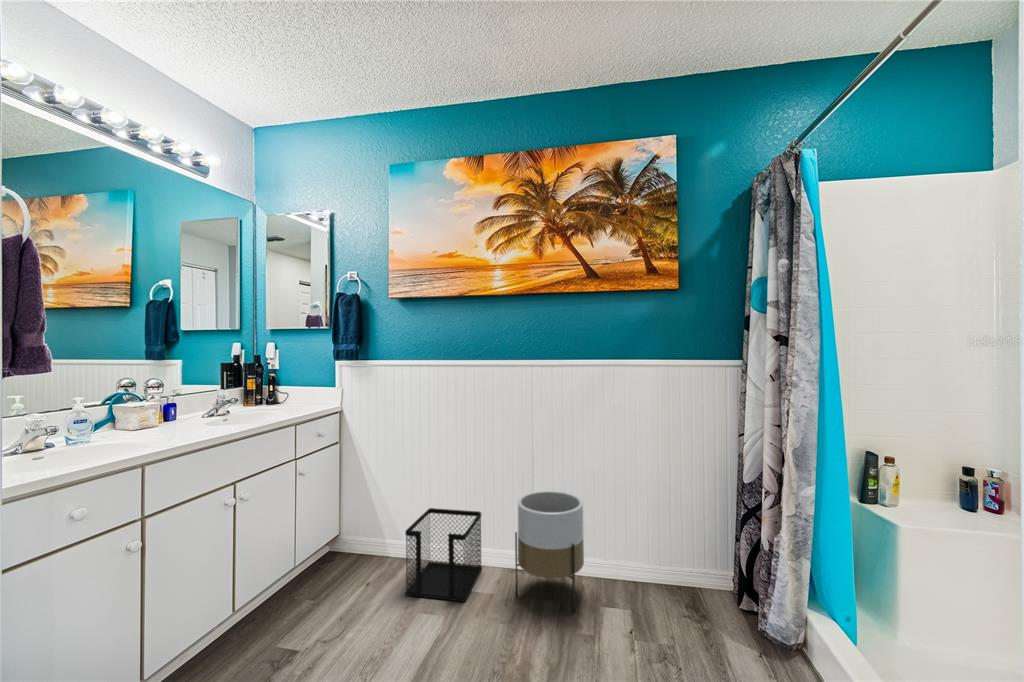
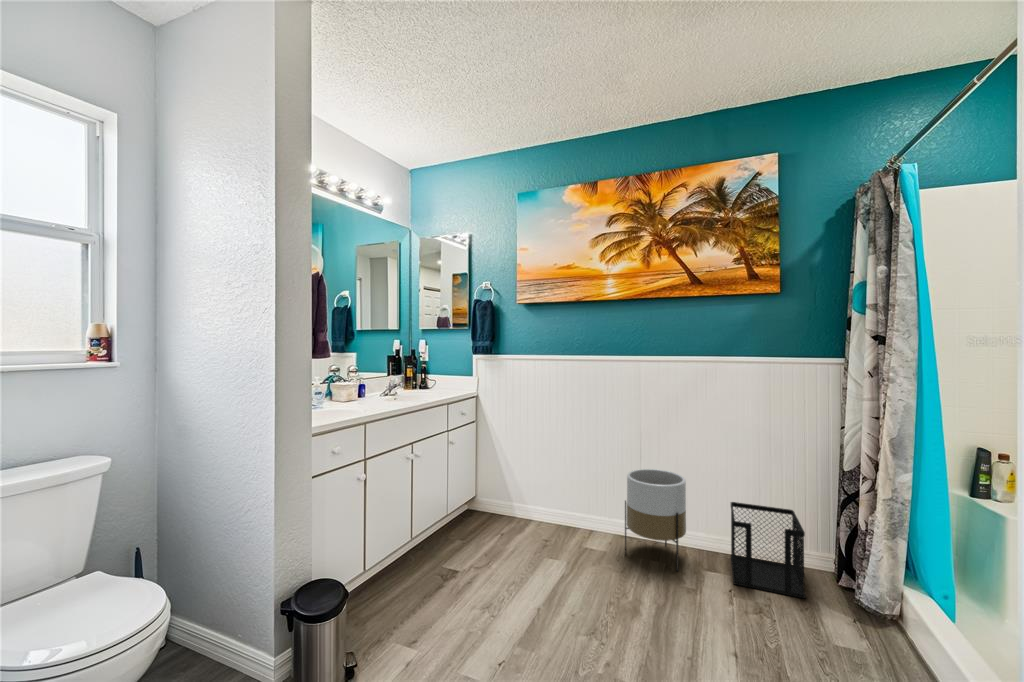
wastebasket: present [405,508,482,602] -> present [731,502,805,598]

